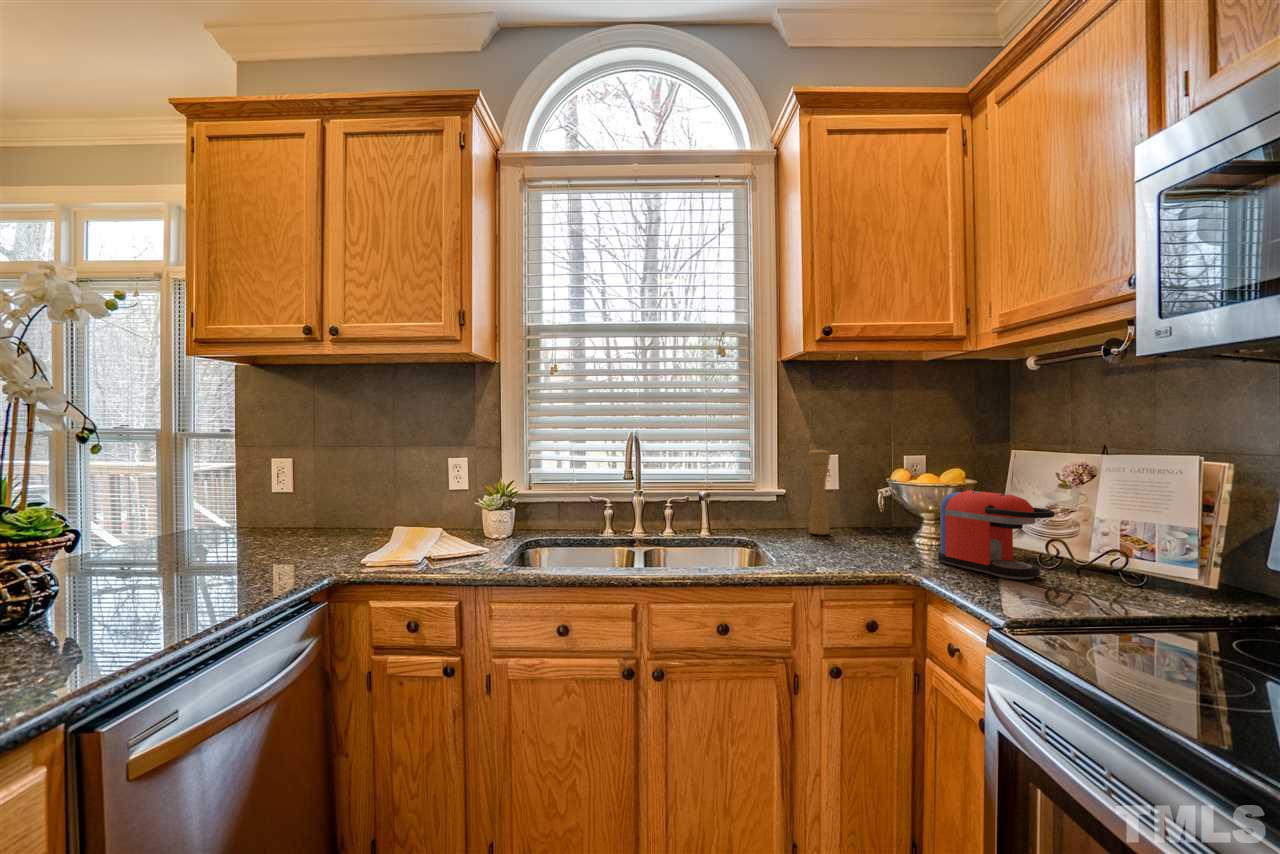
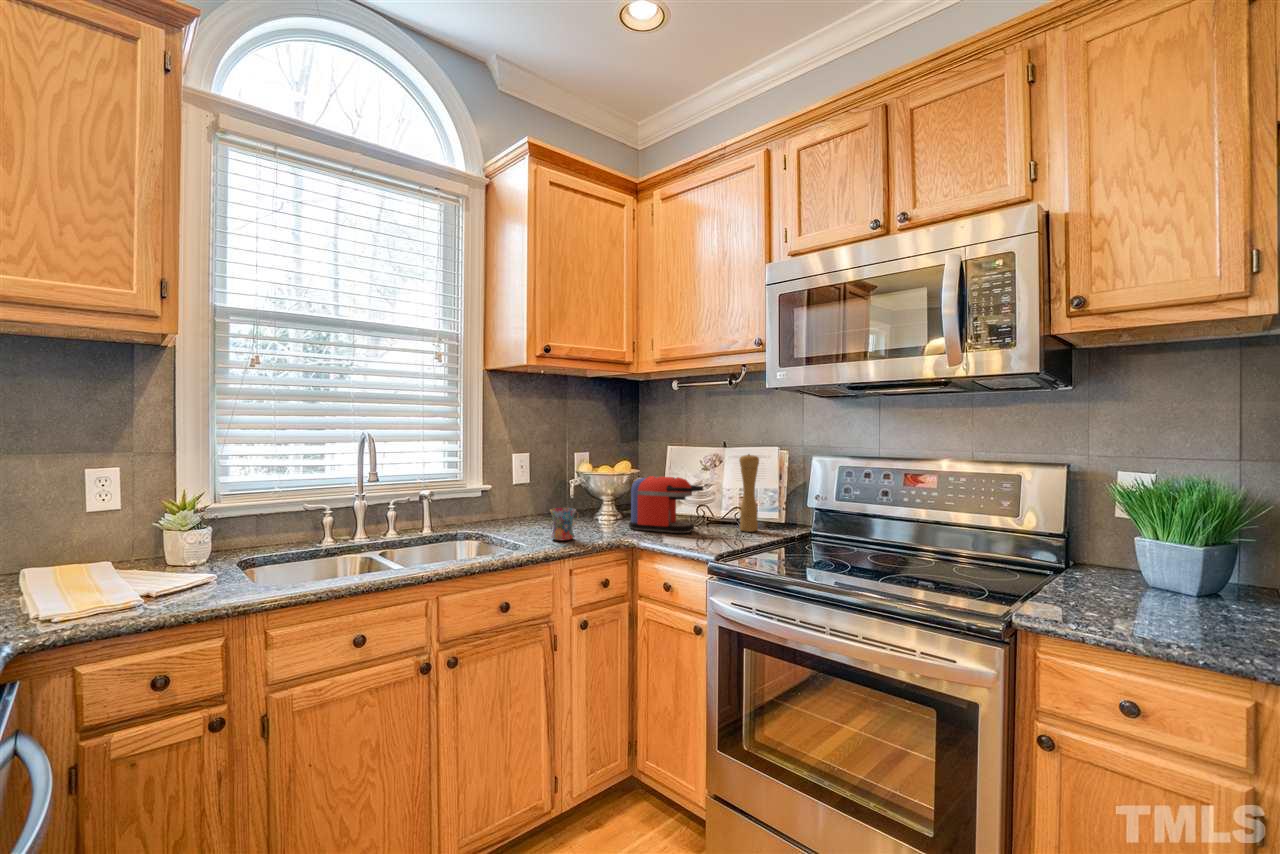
pepper mill: present [808,448,830,535] -> present [739,454,759,532]
mug: none [808,522,850,563] -> present [550,508,579,541]

